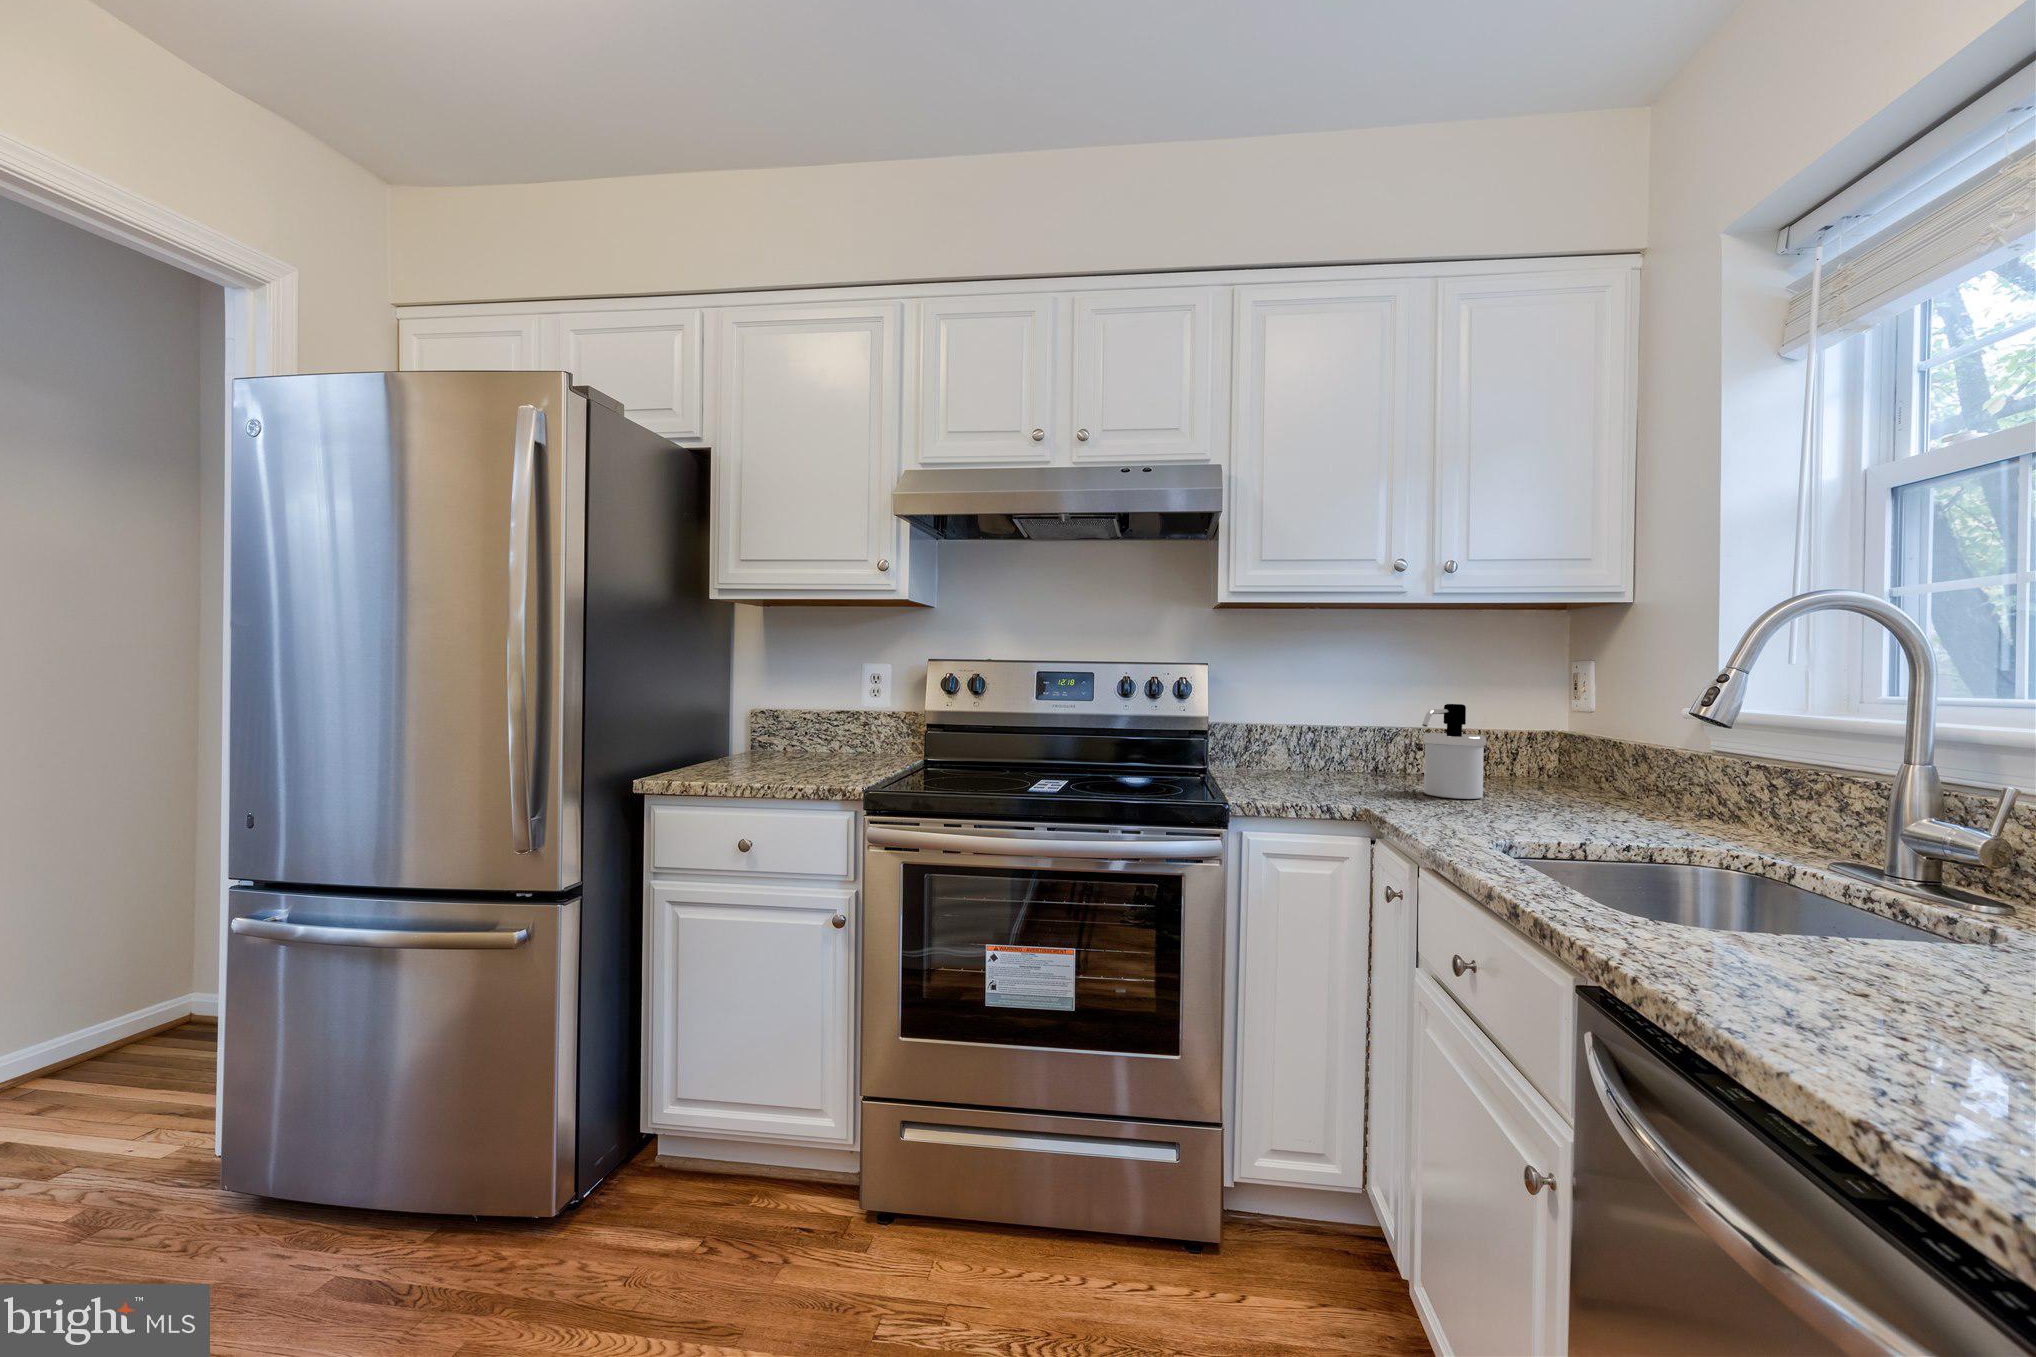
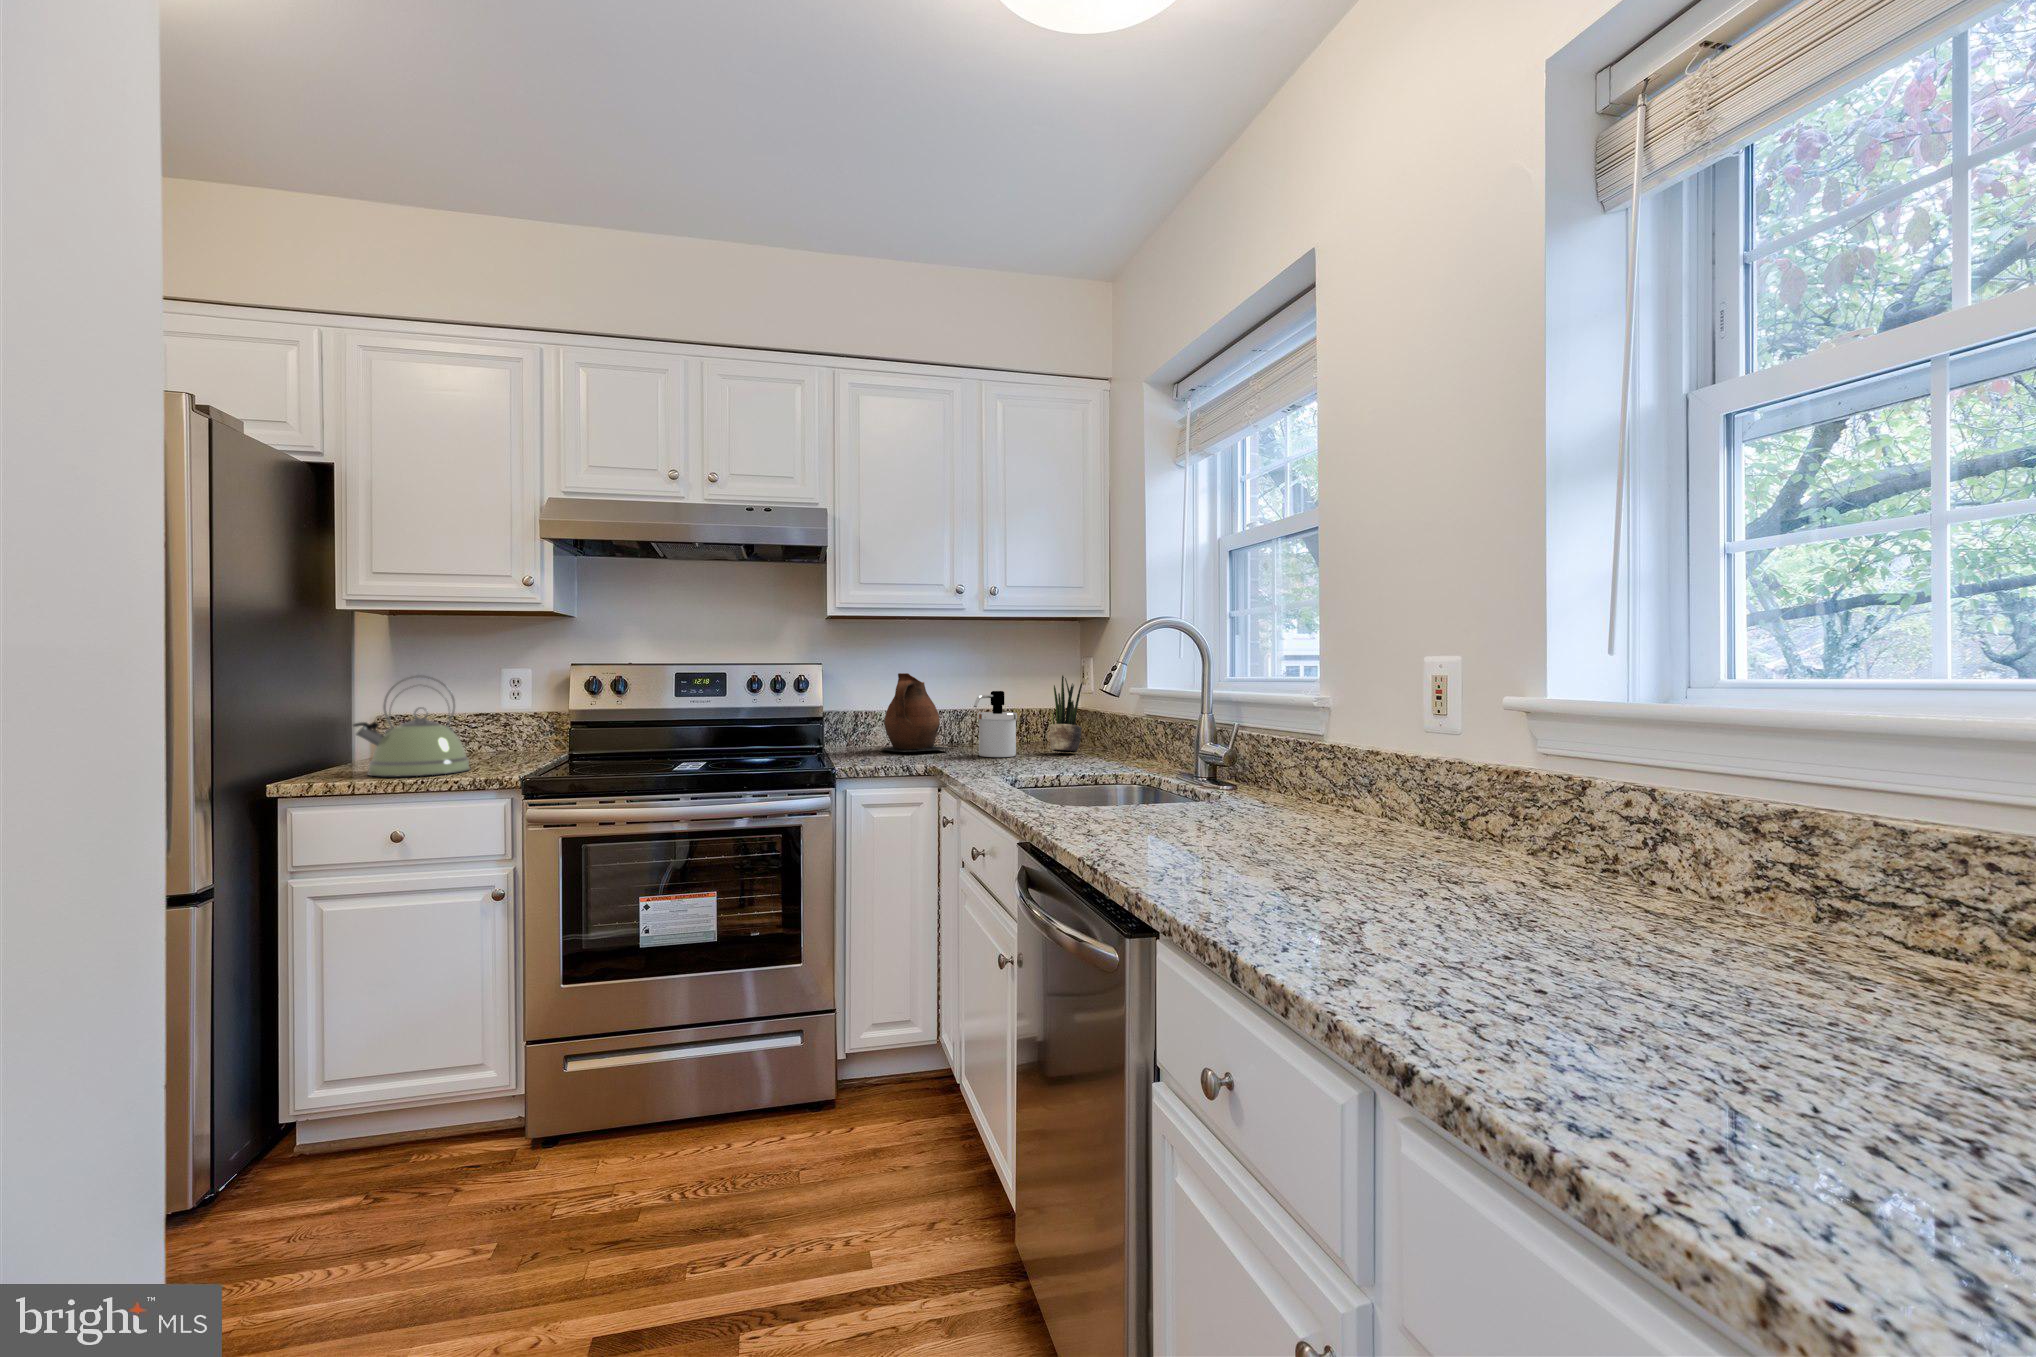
kettle: none [718,669,824,777] -> present [353,675,470,776]
ceramic pitcher: none [1273,677,1376,783] -> present [881,673,950,752]
potted plant: none [1535,683,1593,798] -> present [1050,675,1083,753]

